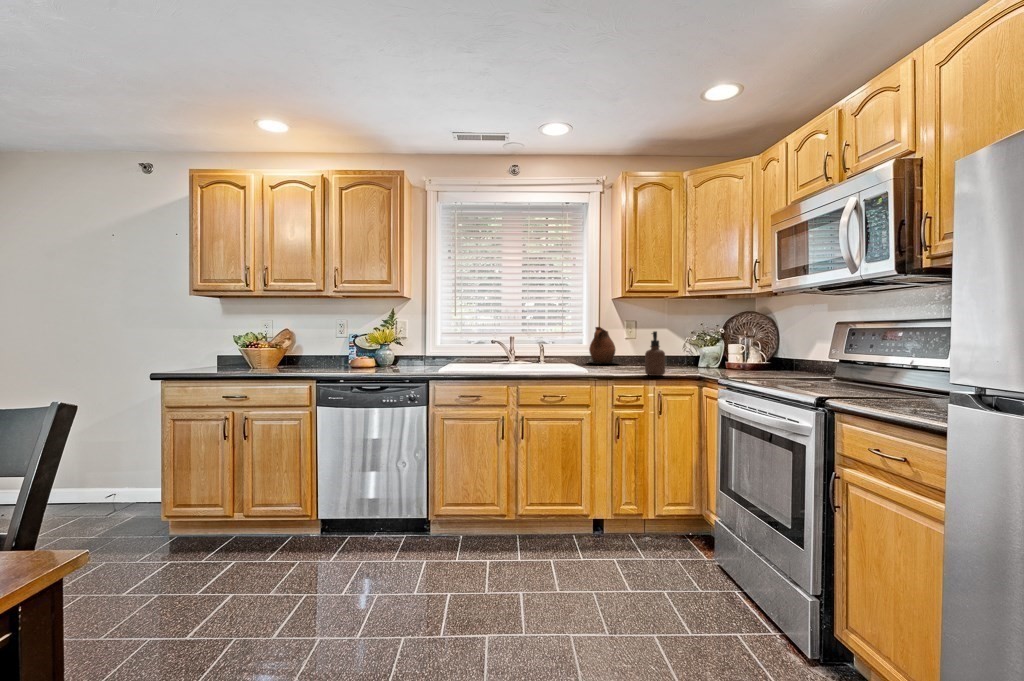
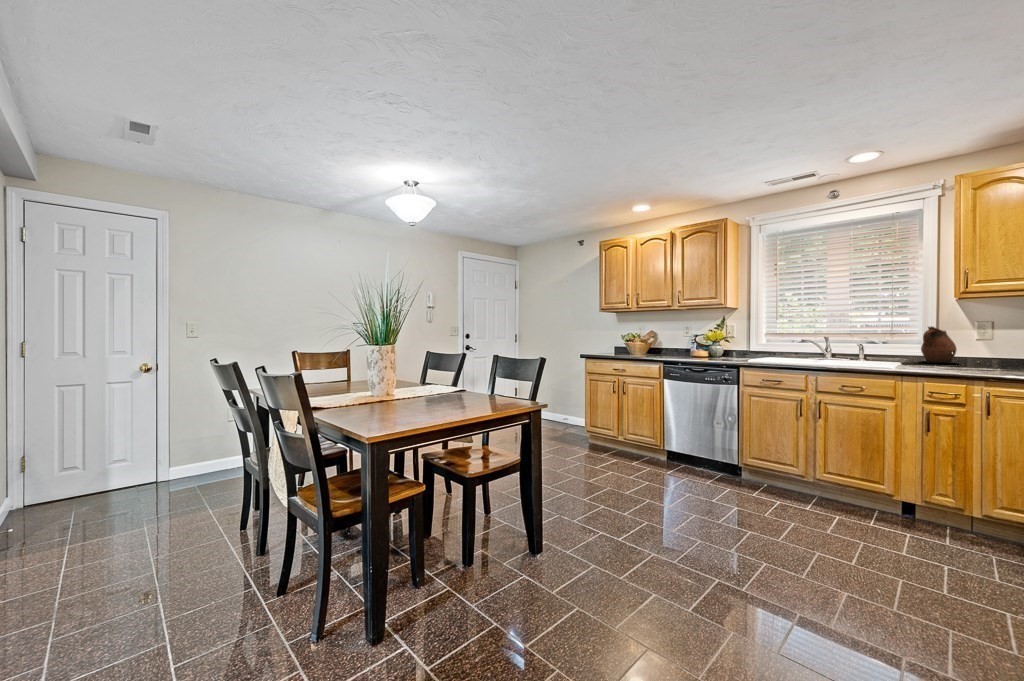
soap dispenser: present [645,331,665,376] -> none [965,330,993,374]

